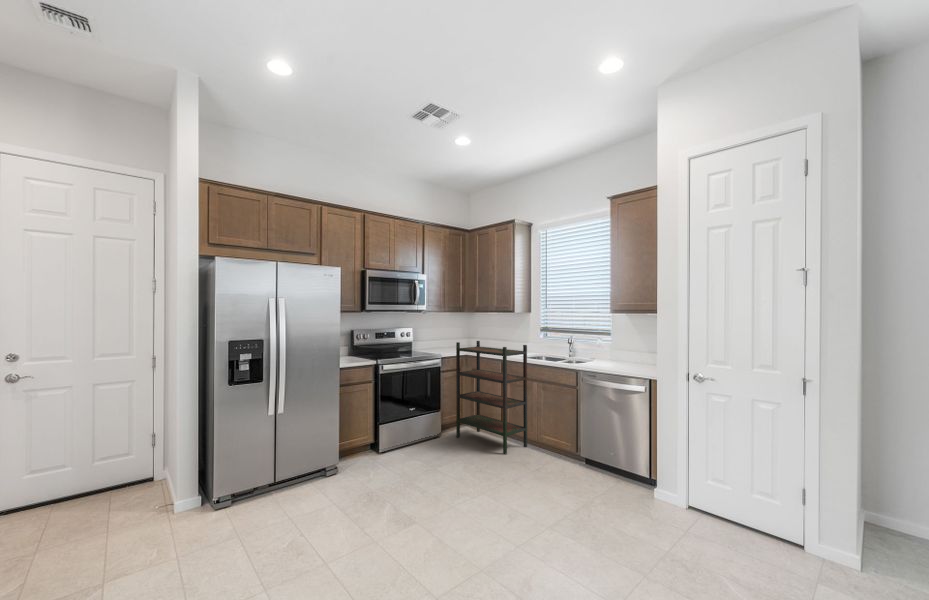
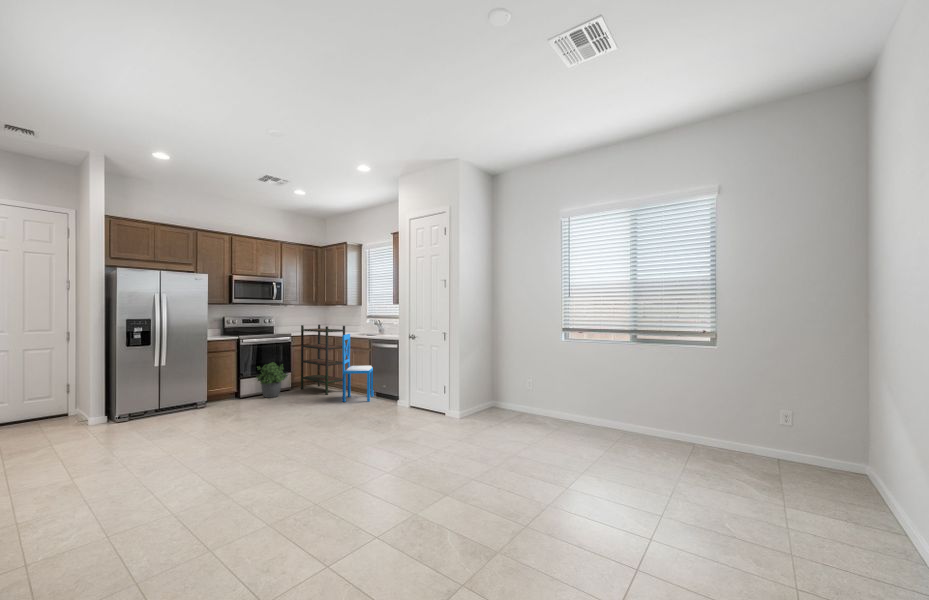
dining chair: none [543,360,592,478] -> present [342,334,374,402]
potted plant: none [402,400,446,456] -> present [256,362,288,398]

